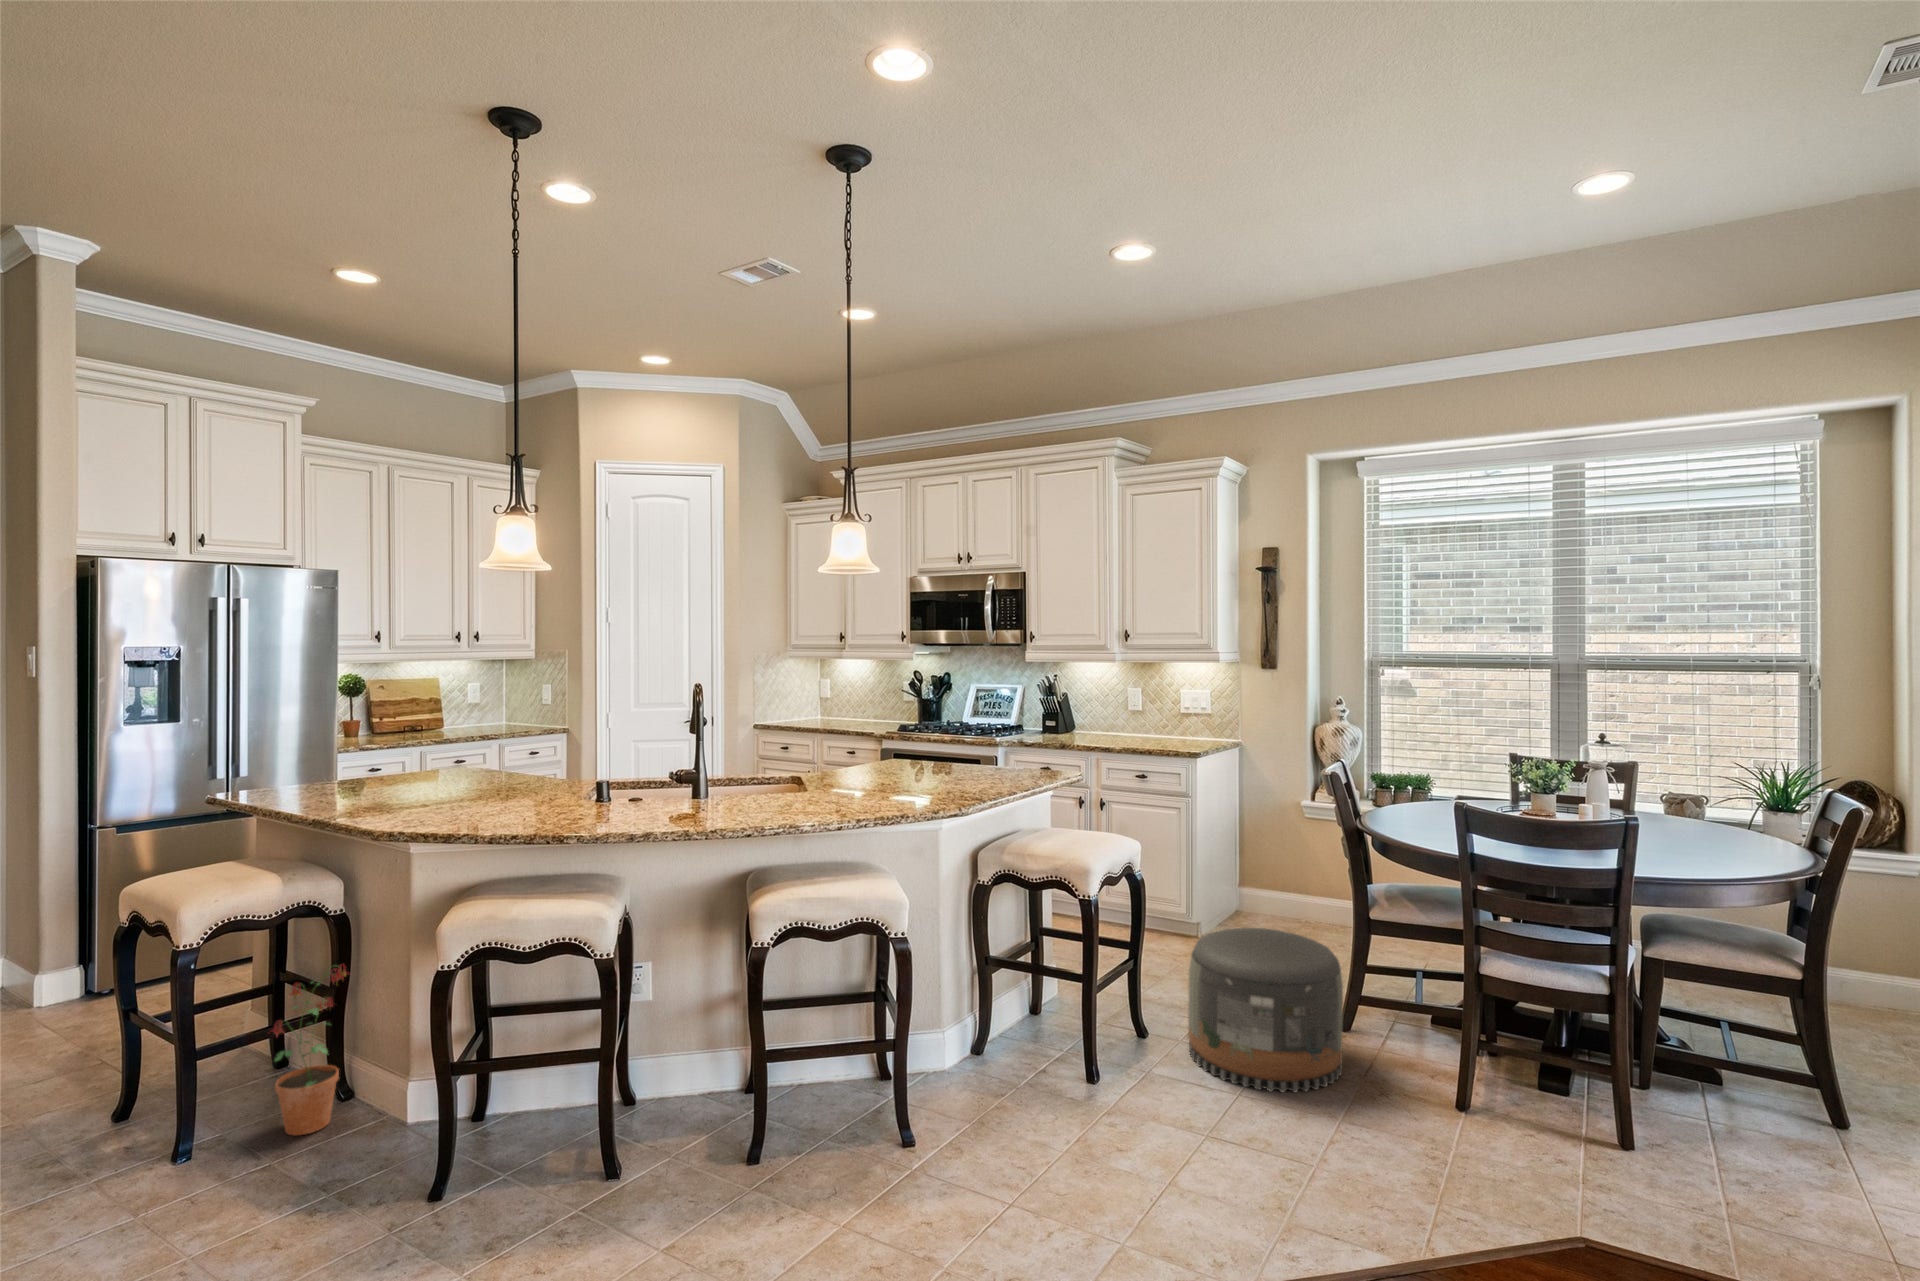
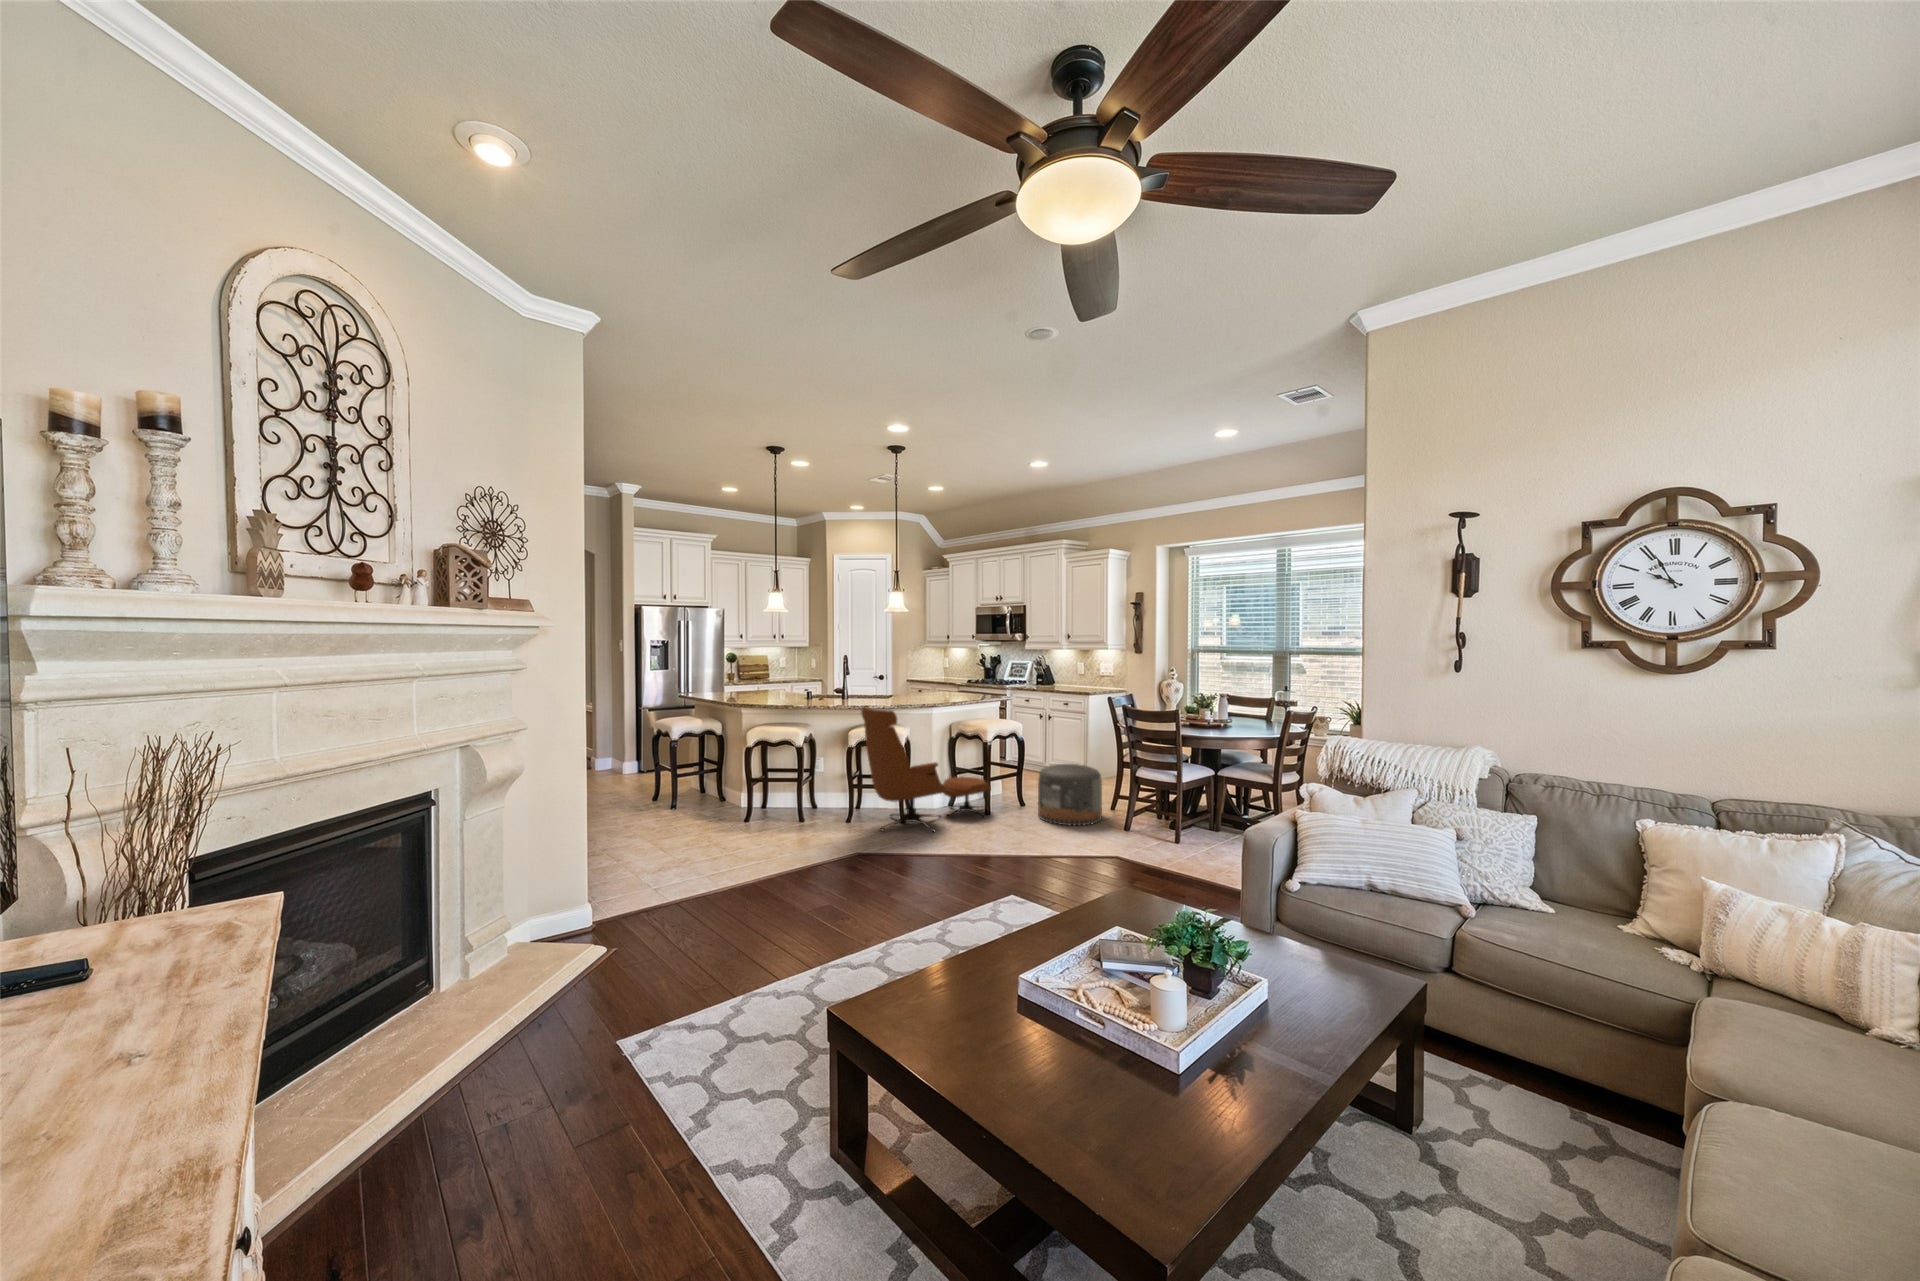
lounge chair: none [801,836,1087,1191] -> present [861,707,991,832]
potted plant: present [272,965,346,1136] -> none [698,751,724,807]

